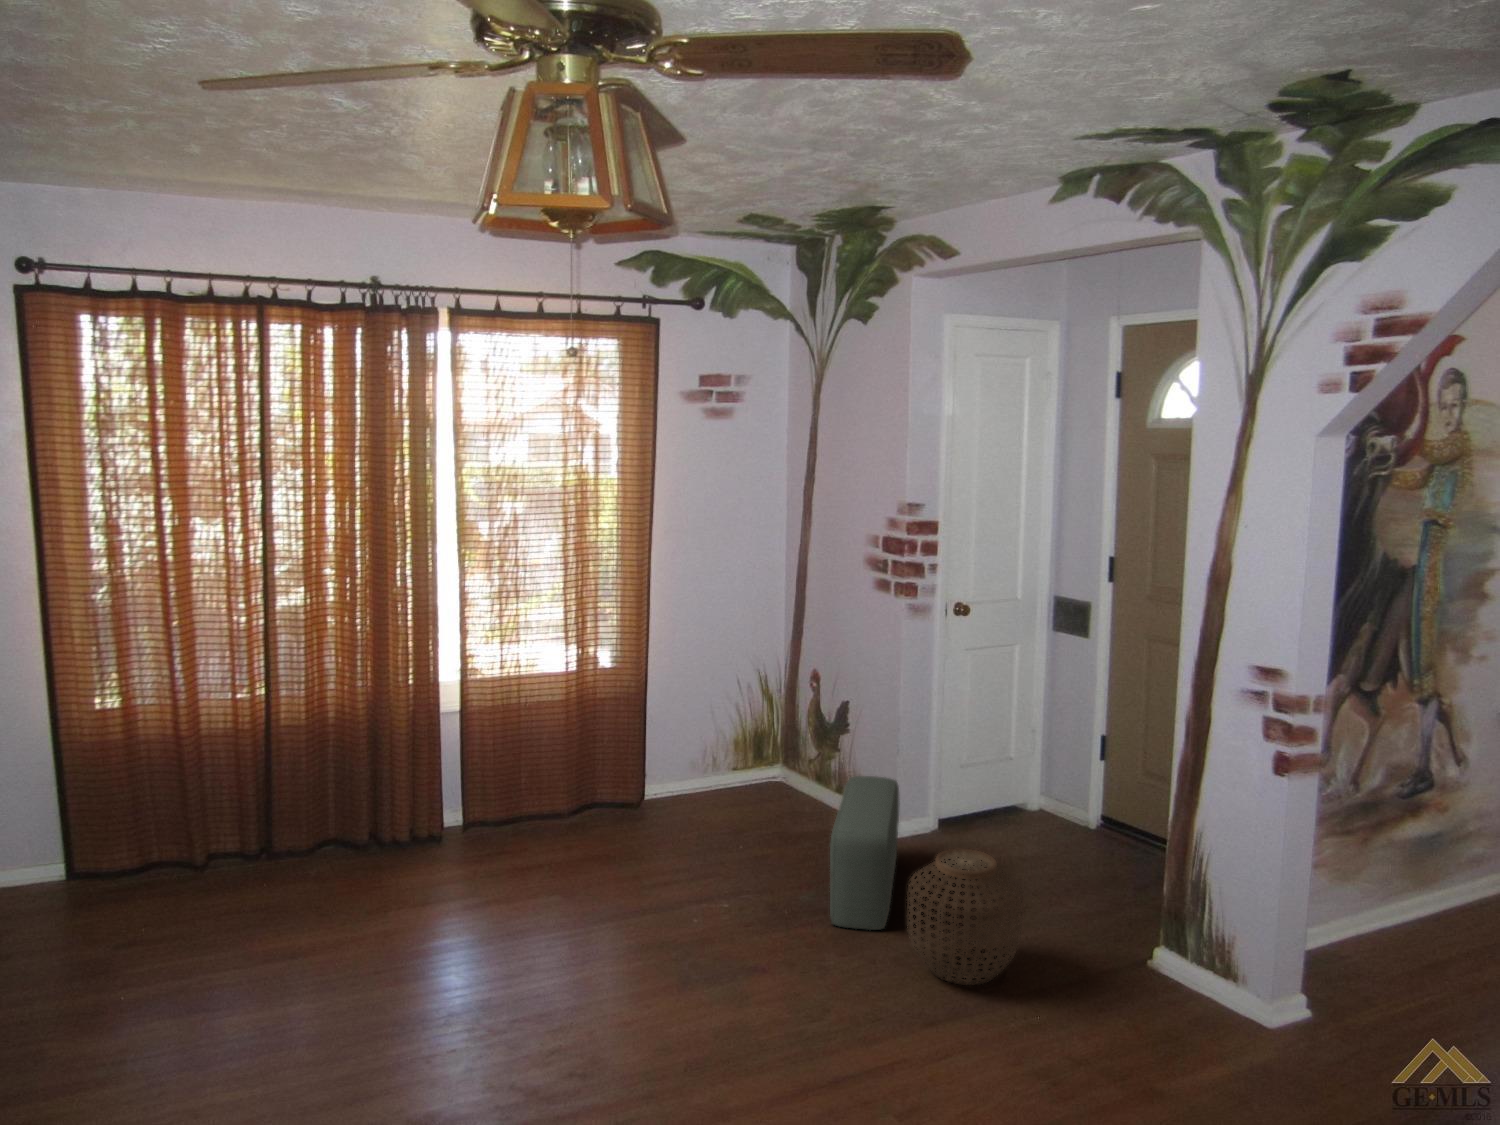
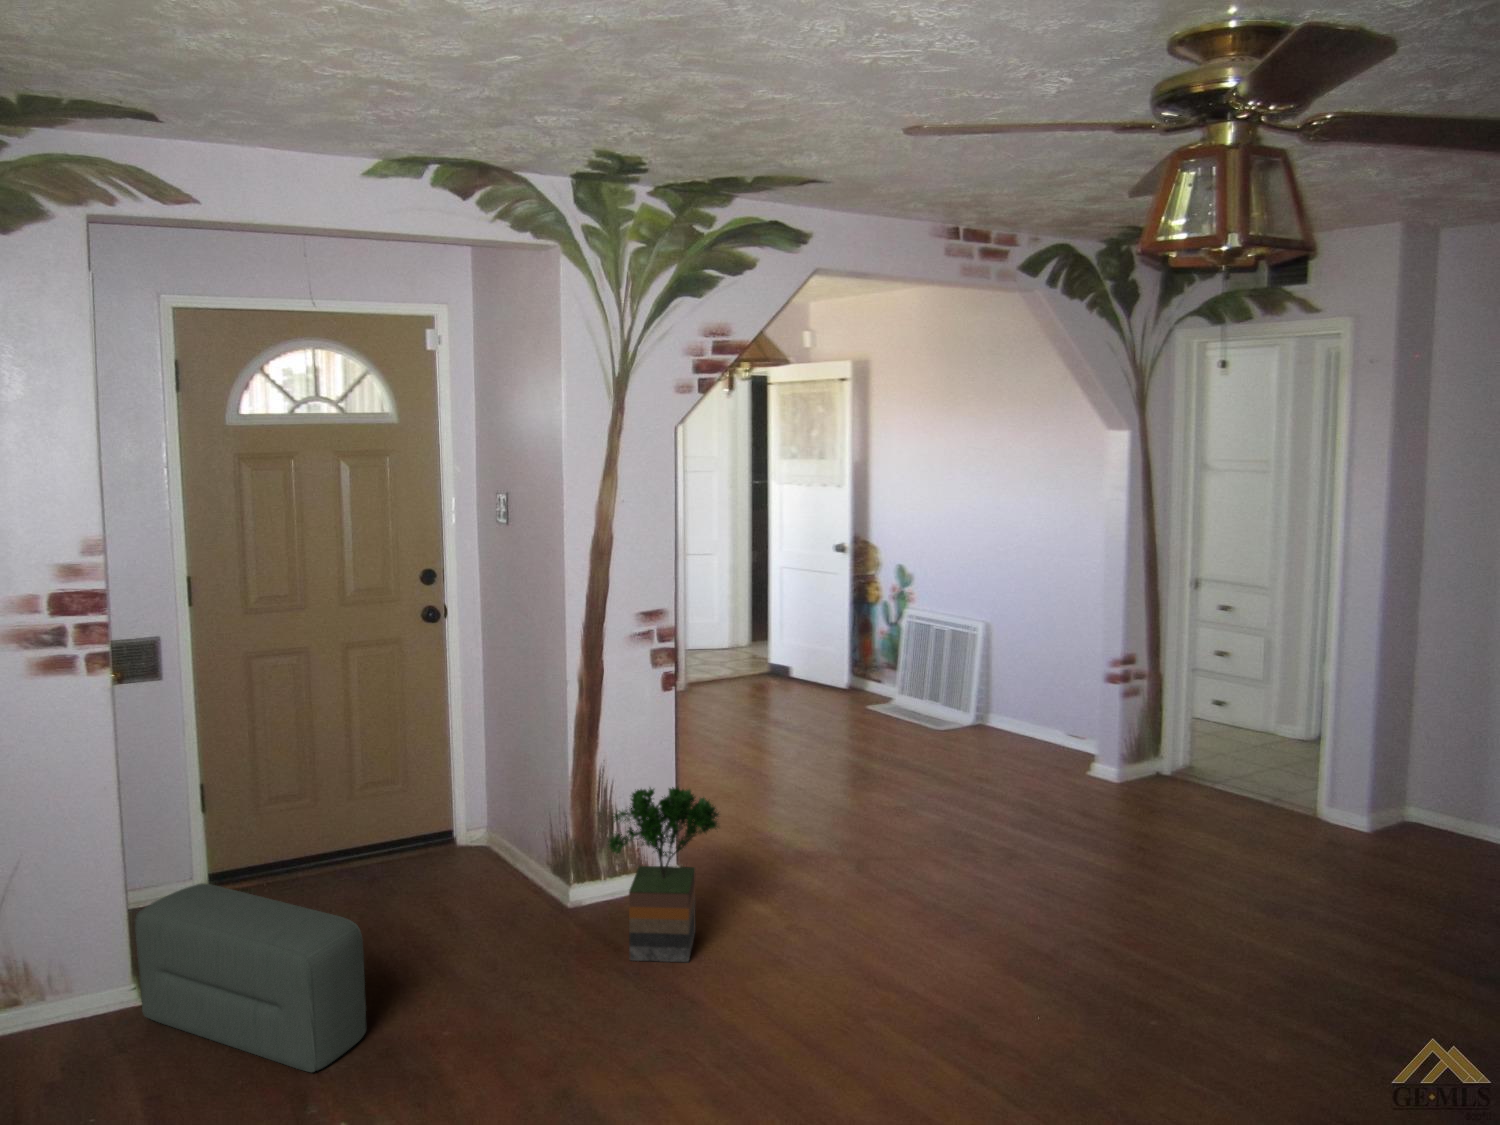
woven basket: present [907,849,1023,985] -> none [427,871,554,1023]
potted tree: none [1078,853,1229,1062] -> present [608,787,719,962]

